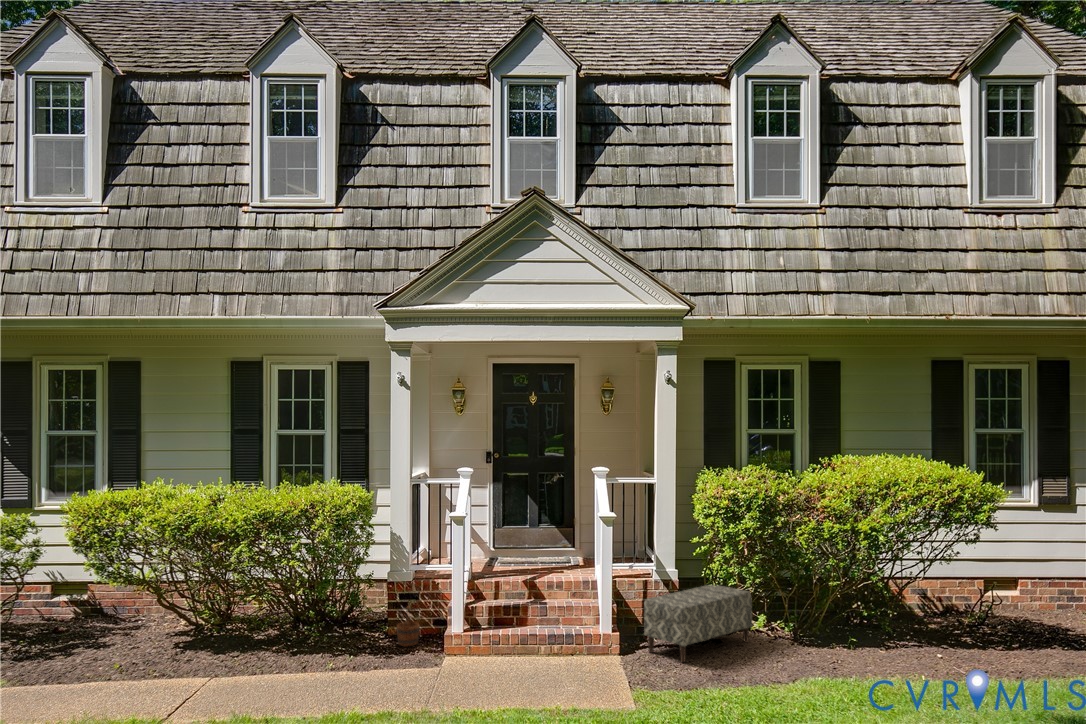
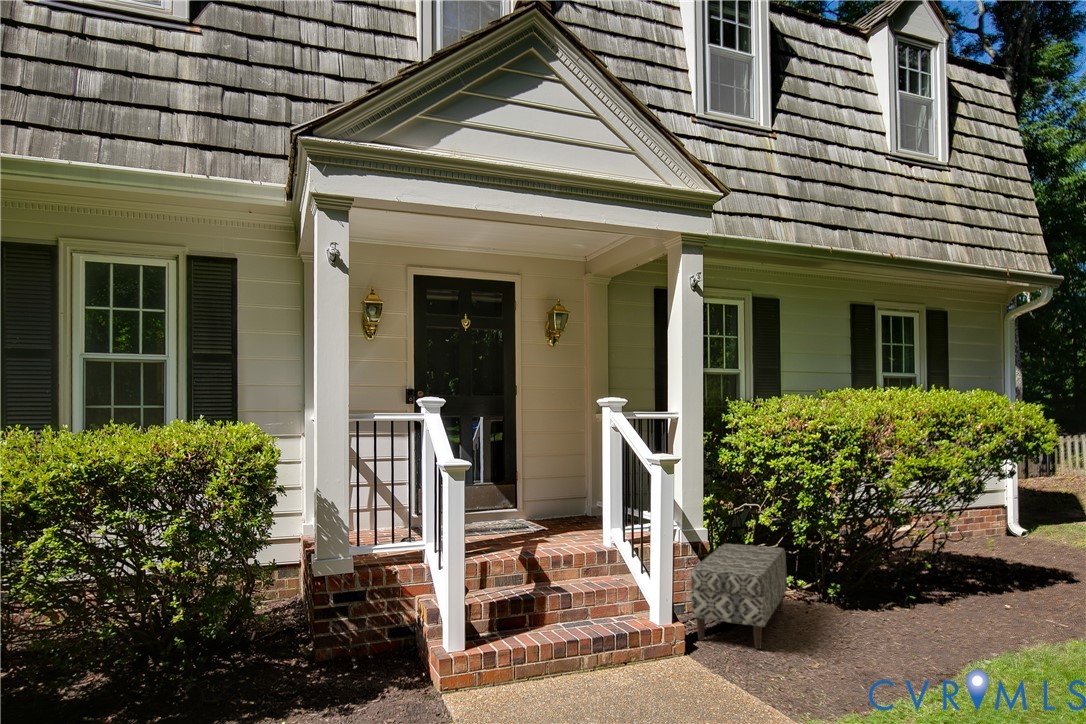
wooden bucket: present [397,606,419,646] -> none [336,614,373,682]

